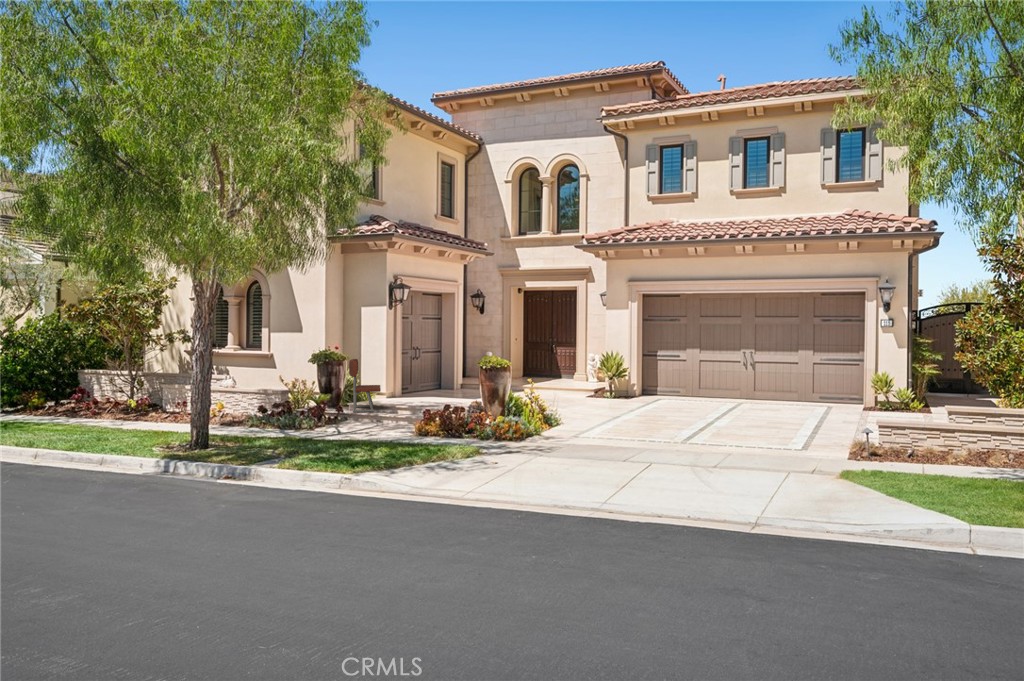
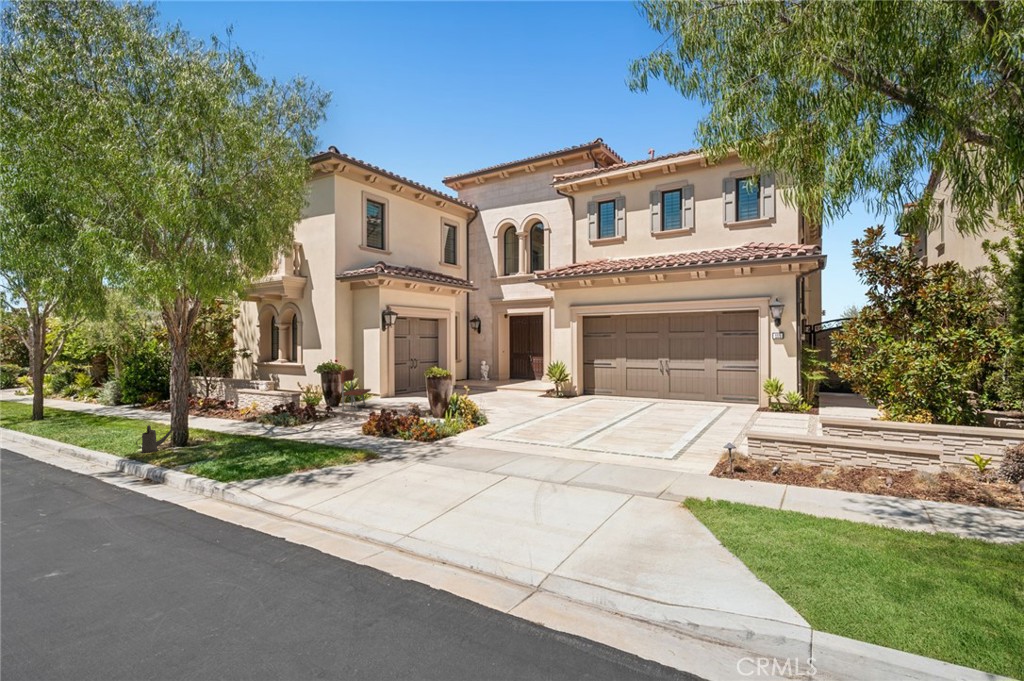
watering can: none [186,419,221,451] -> present [136,425,175,453]

